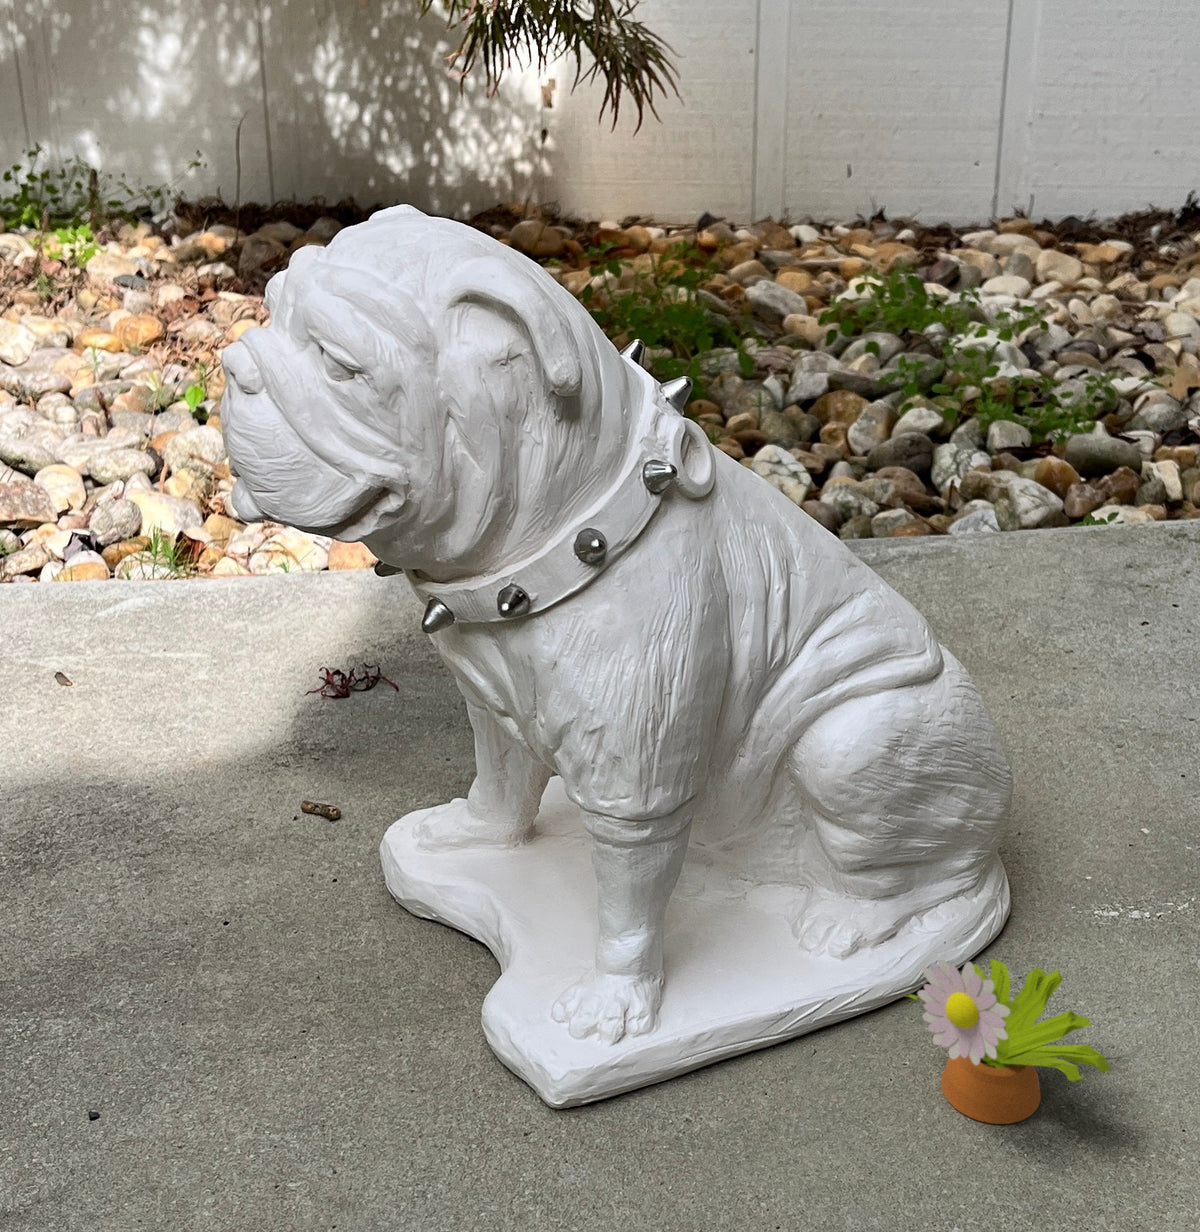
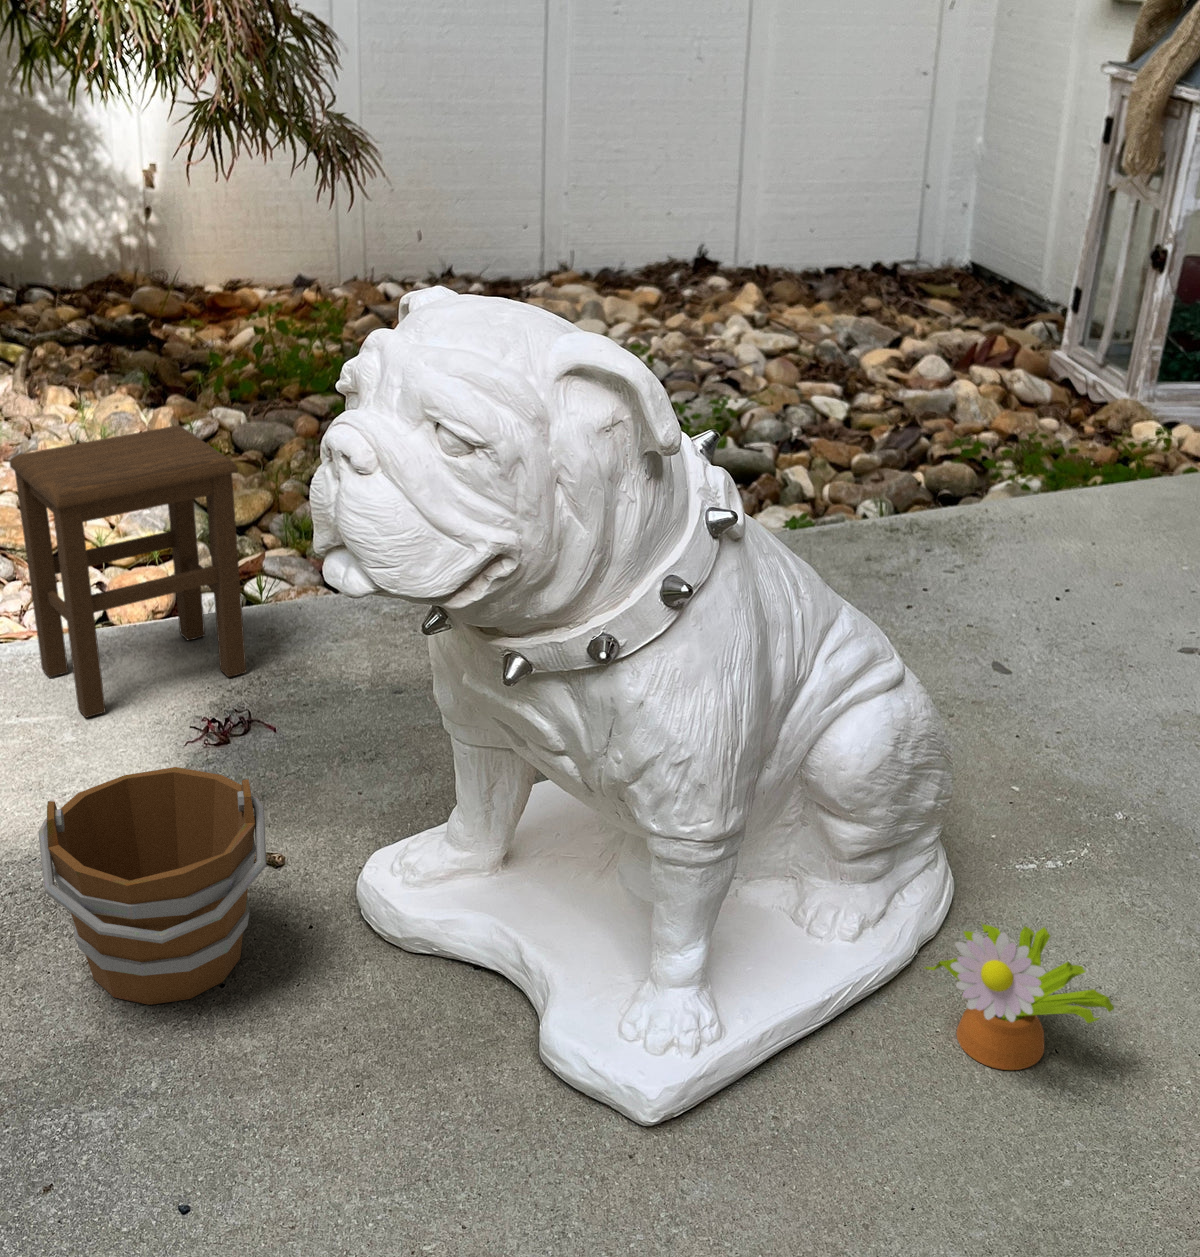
stool: none [179,405,383,669] -> present [10,425,246,718]
bucket: none [59,706,273,927] -> present [38,767,266,1005]

